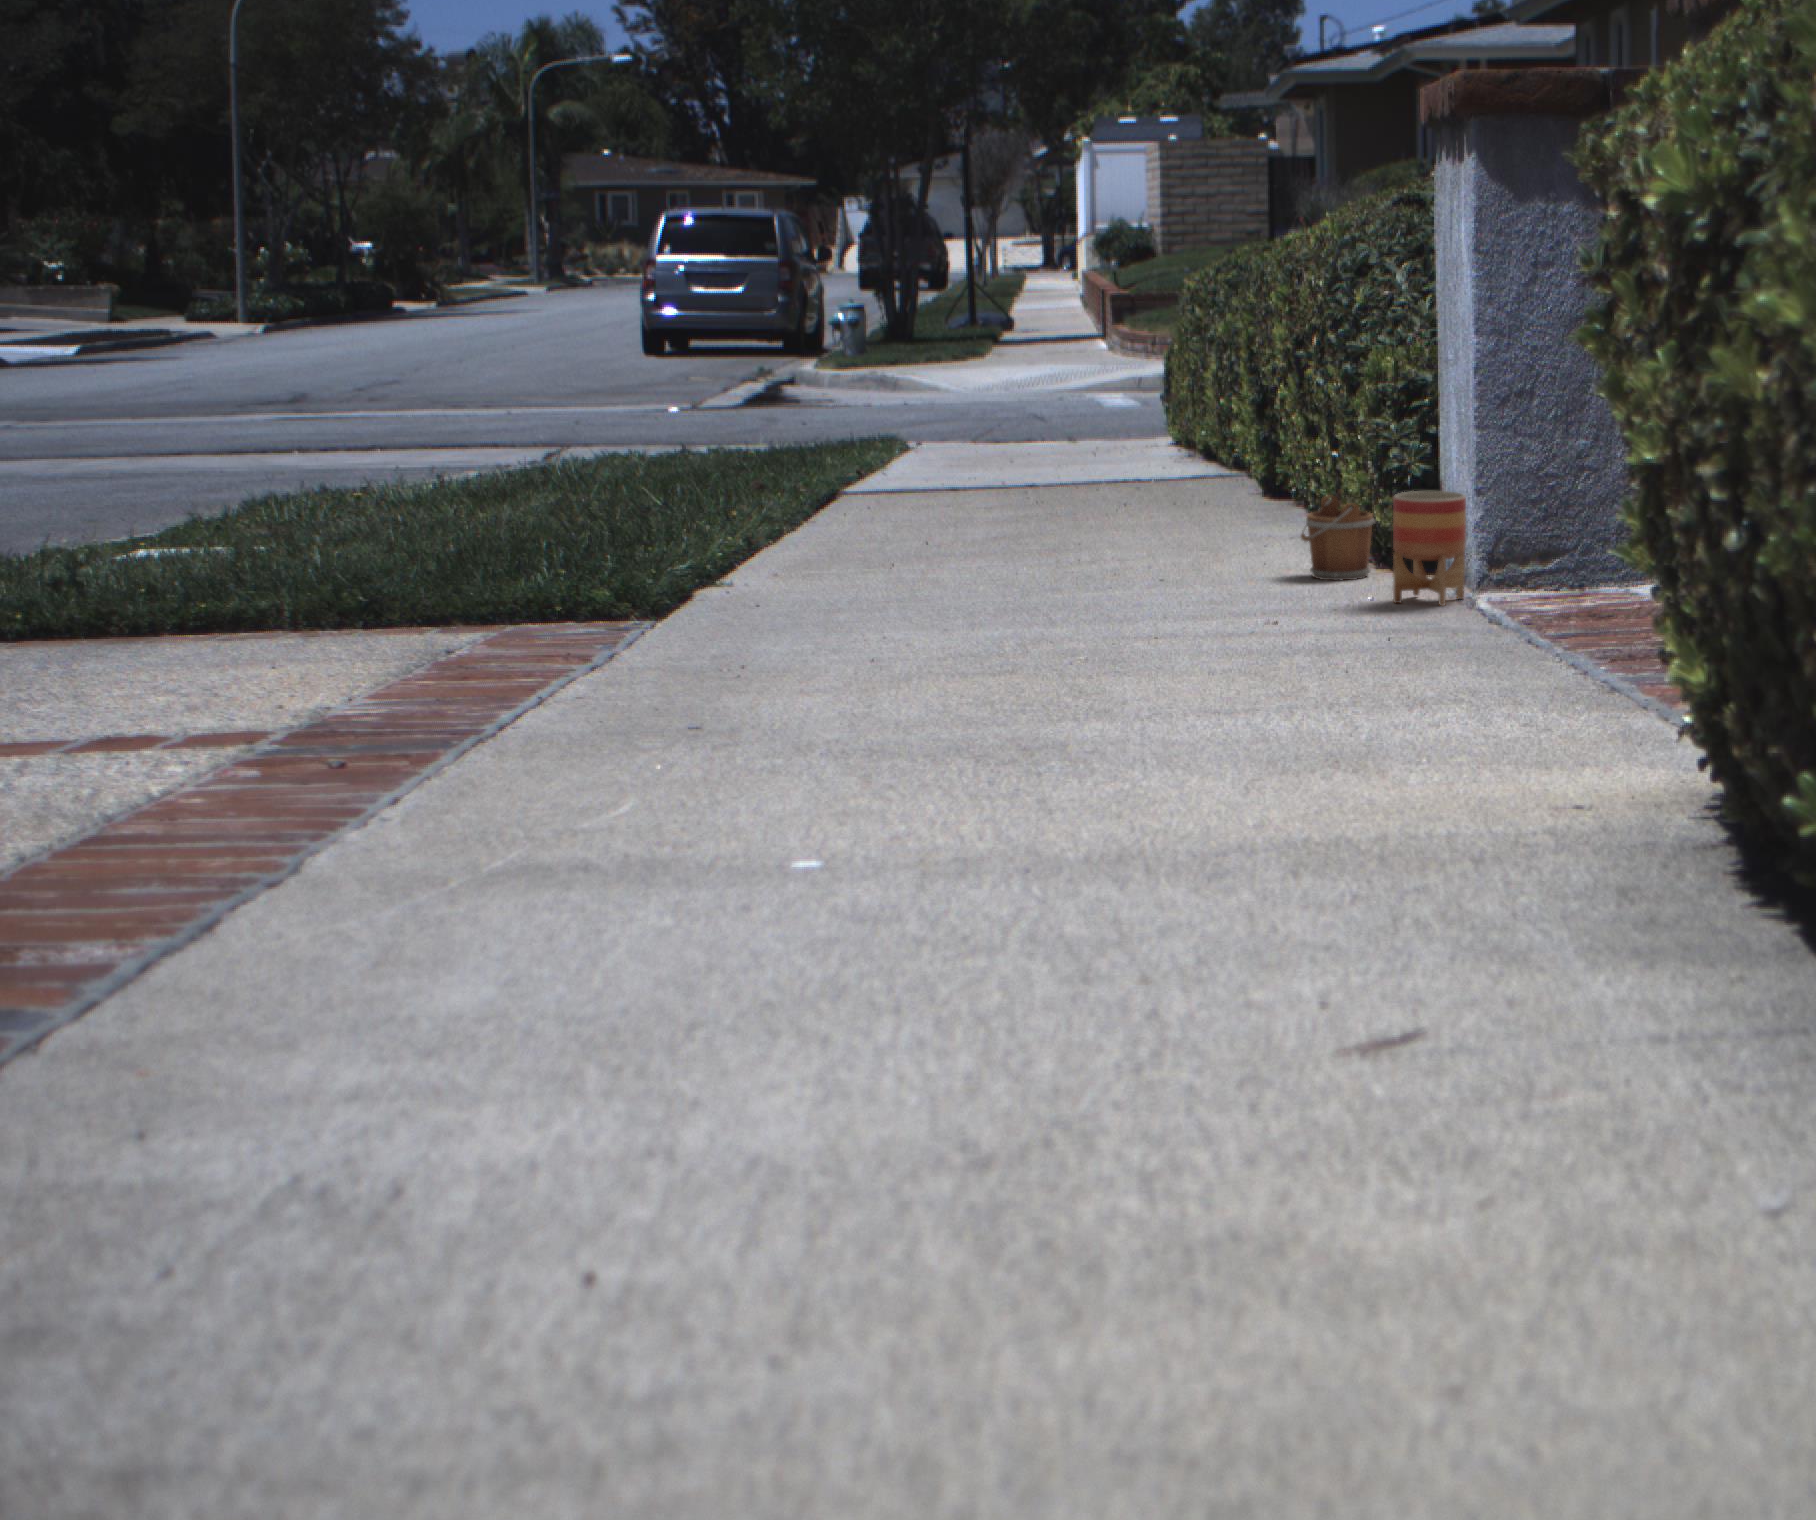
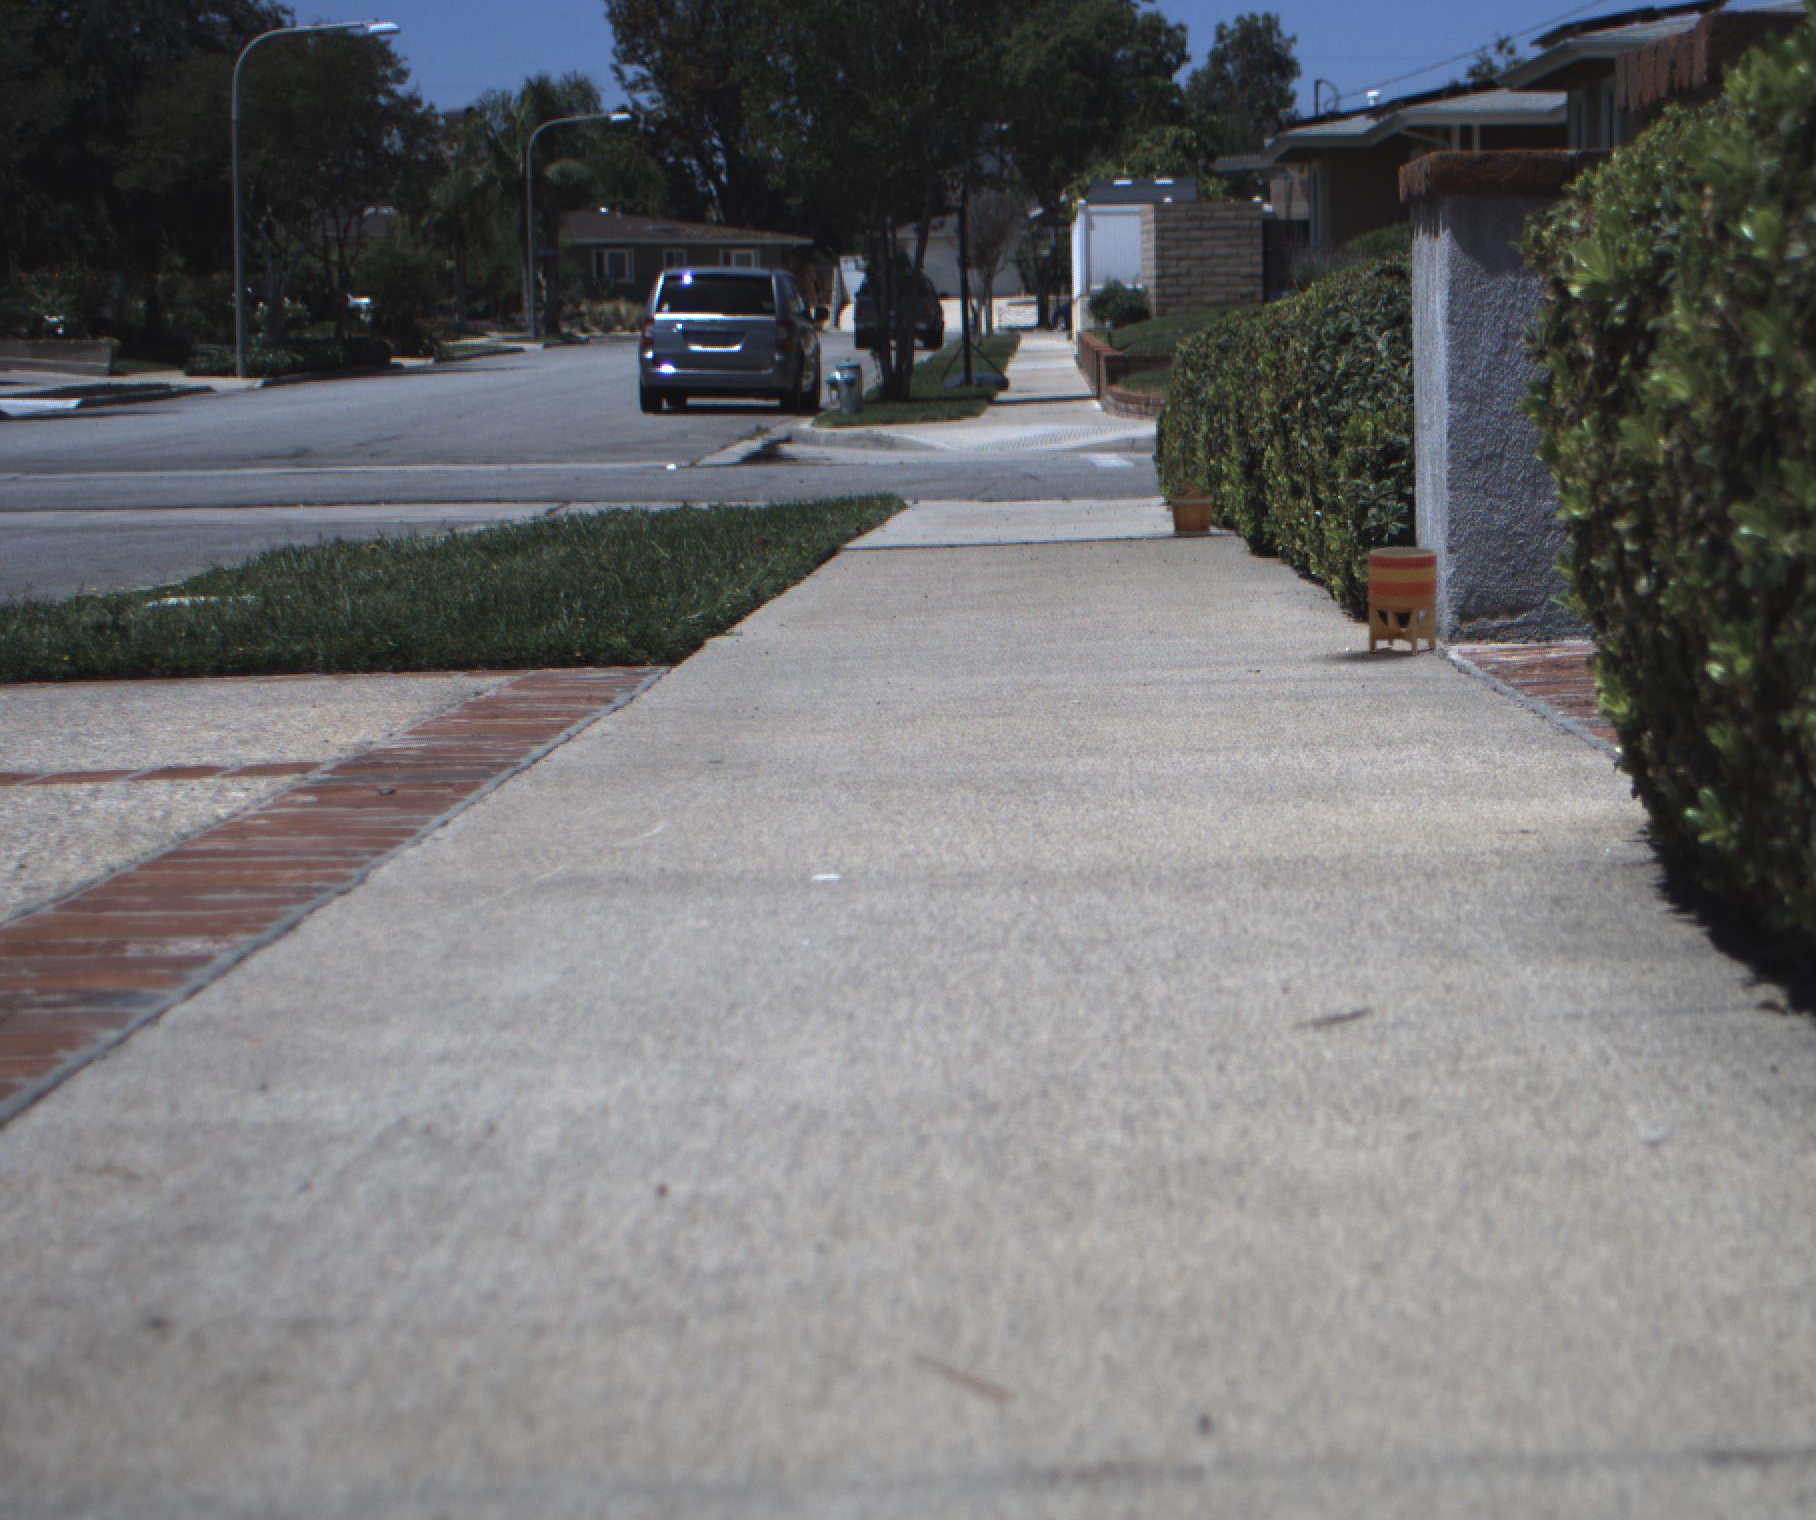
bucket: present [1301,496,1375,580] -> present [1166,484,1213,537]

